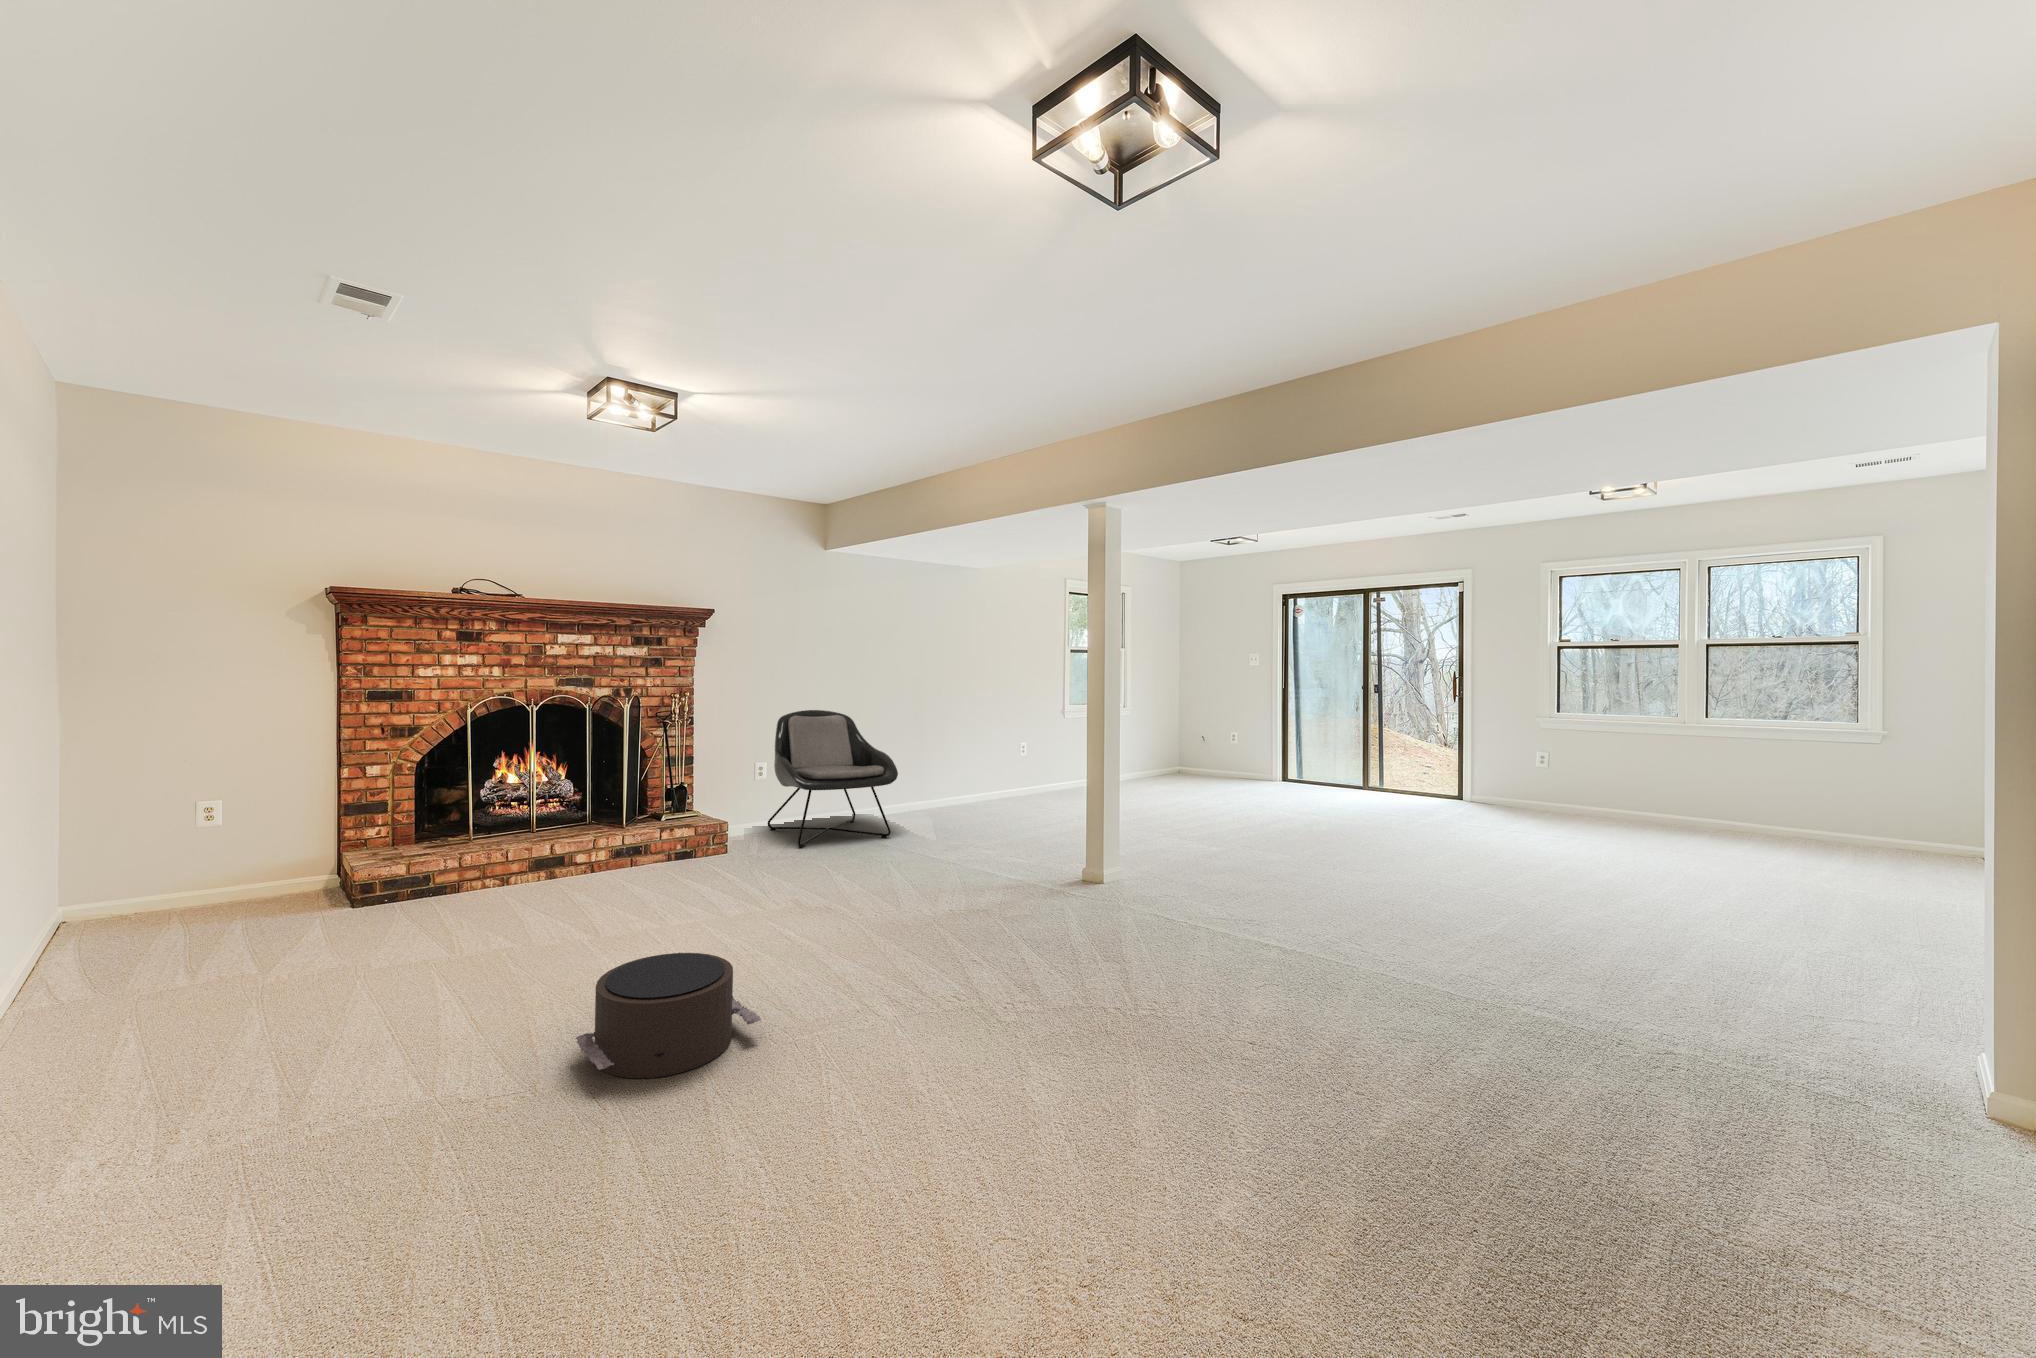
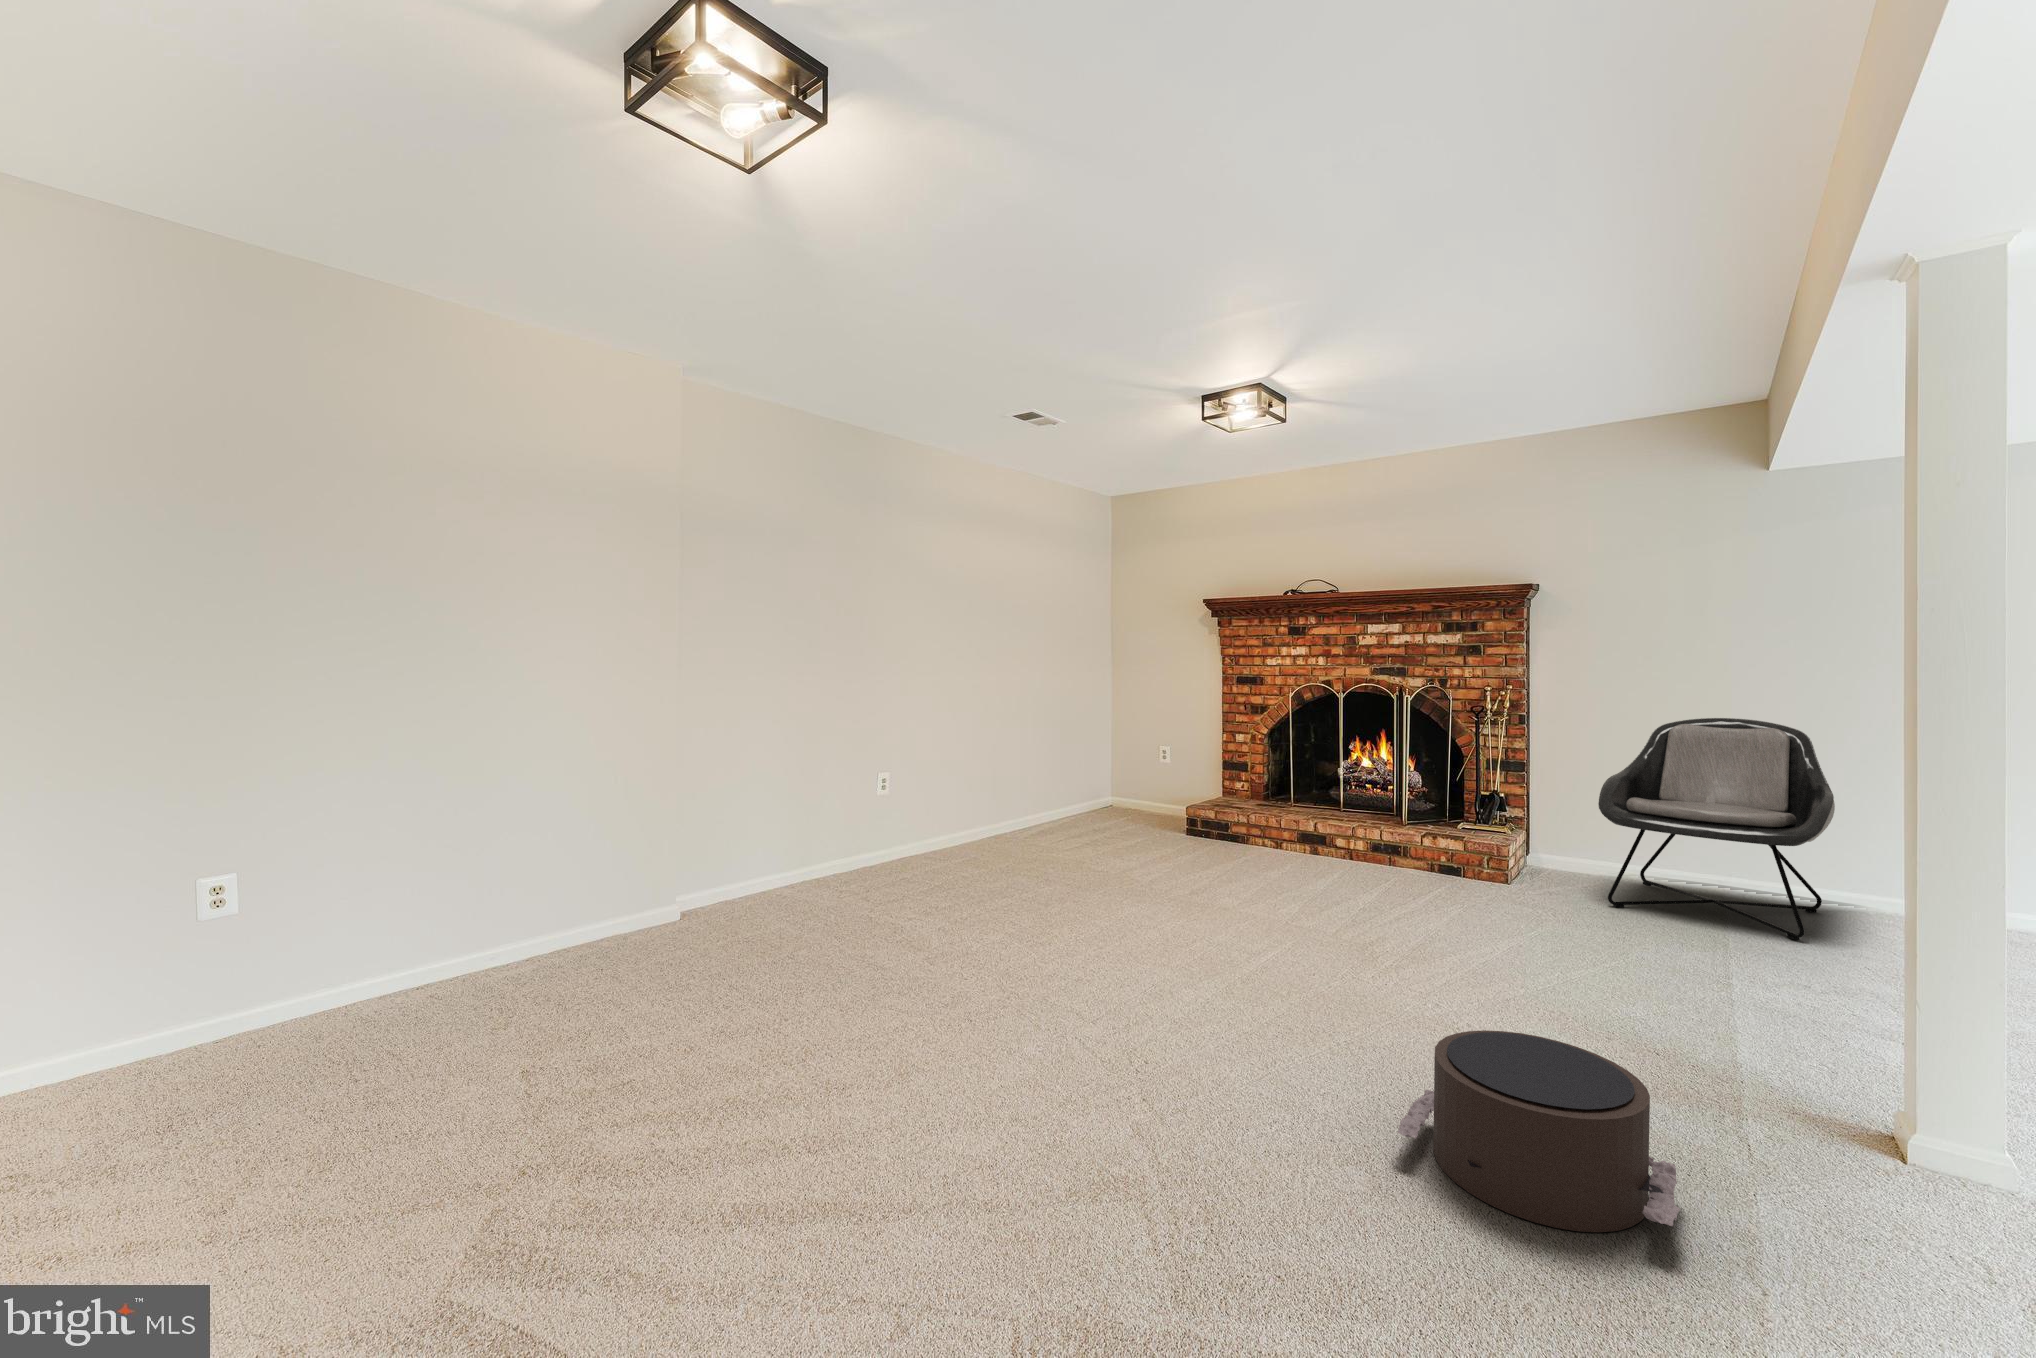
pouf: present [576,953,761,1078] -> present [1398,1030,1680,1232]

